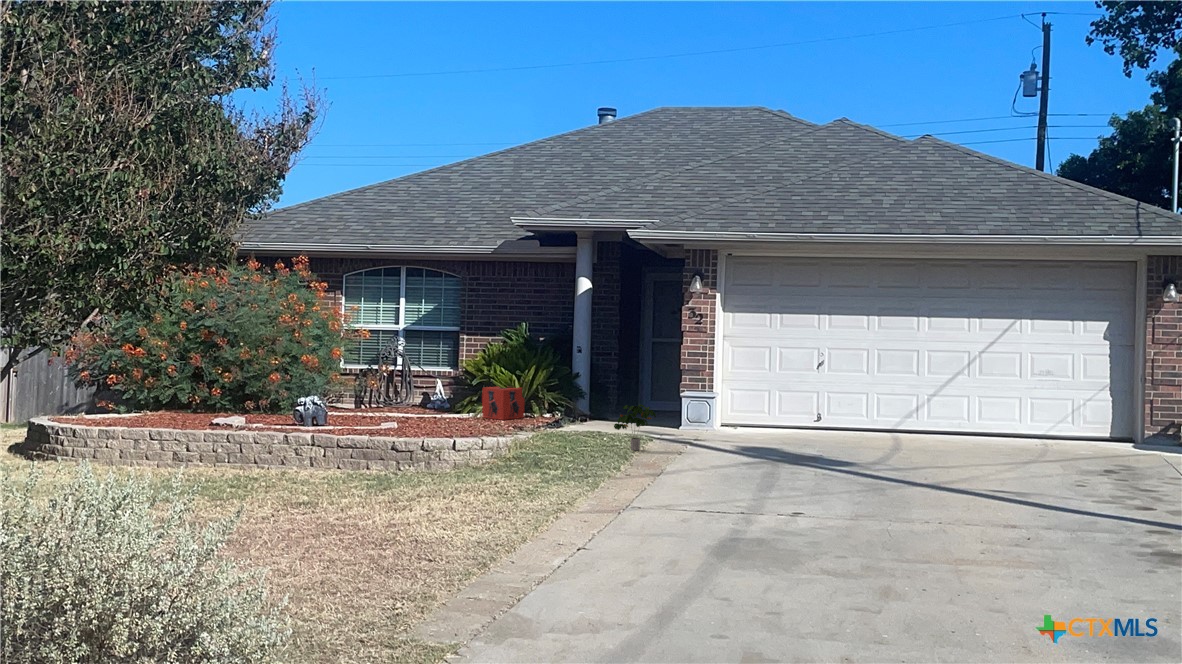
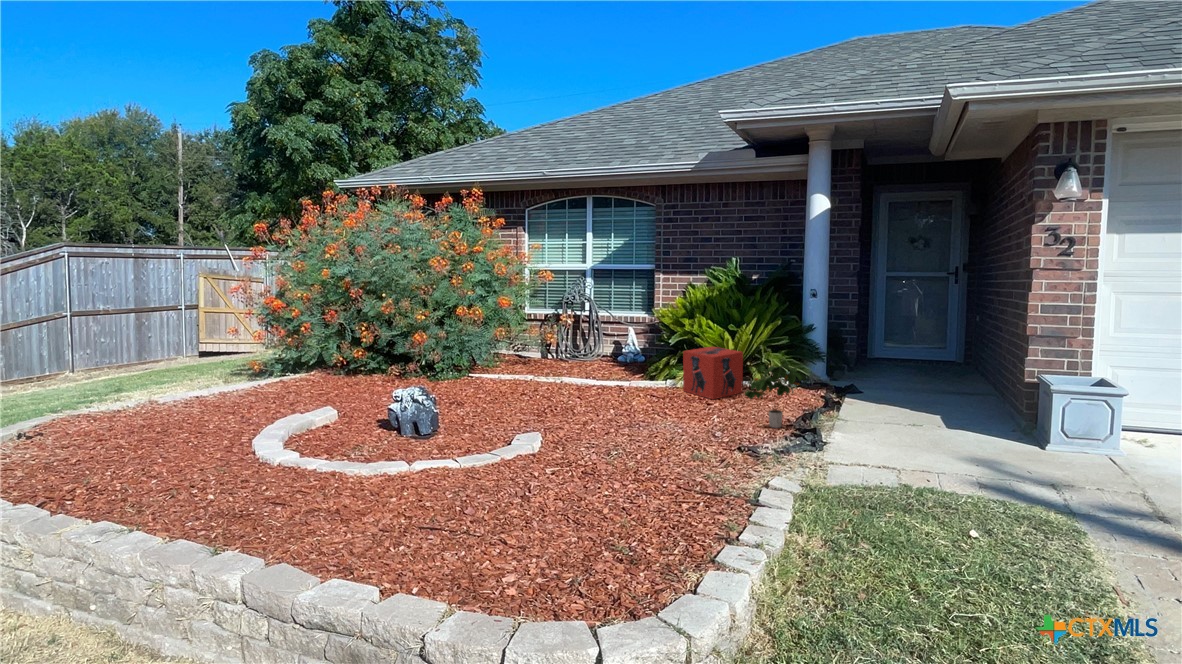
potted plant: present [614,404,656,450] -> present [745,364,806,428]

